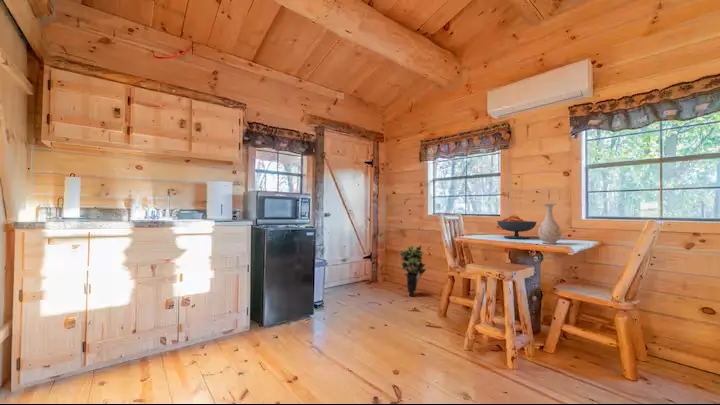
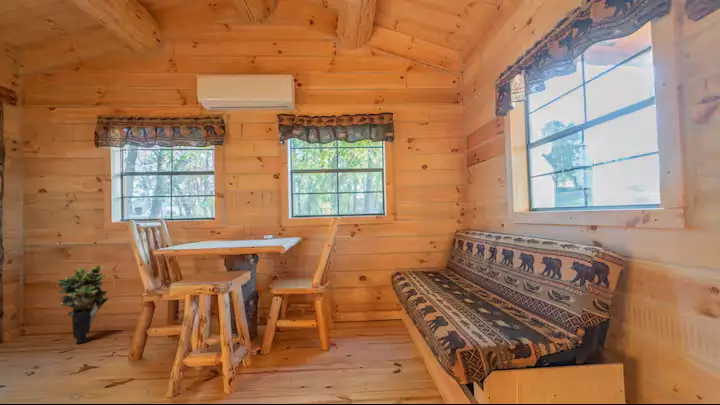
vase: present [538,204,561,244] -> none [255,204,276,245]
fruit bowl: present [497,216,536,239] -> none [210,218,252,243]

